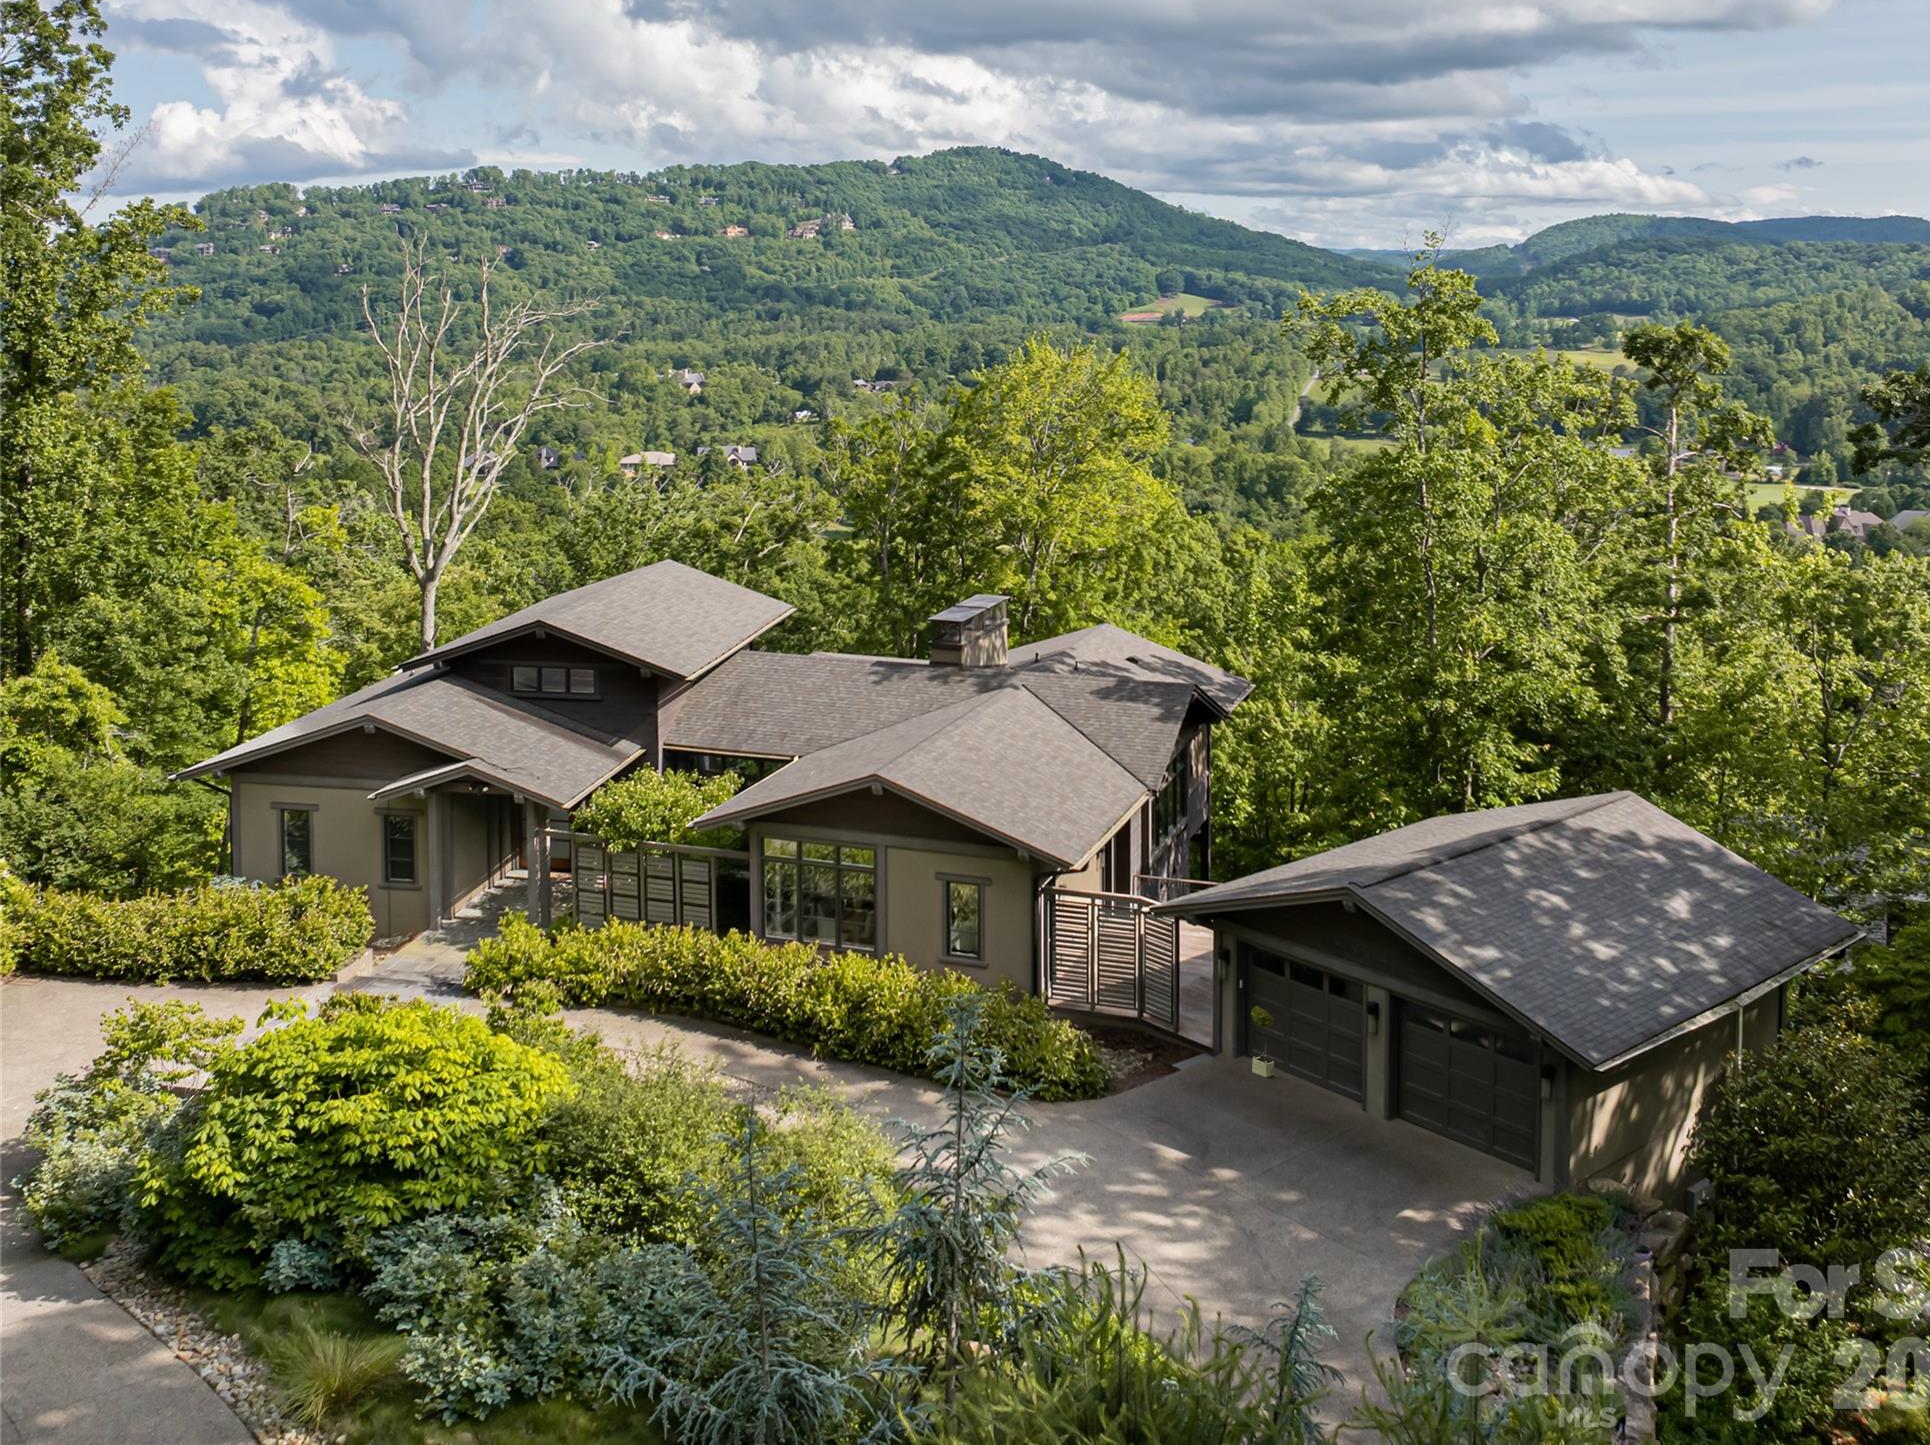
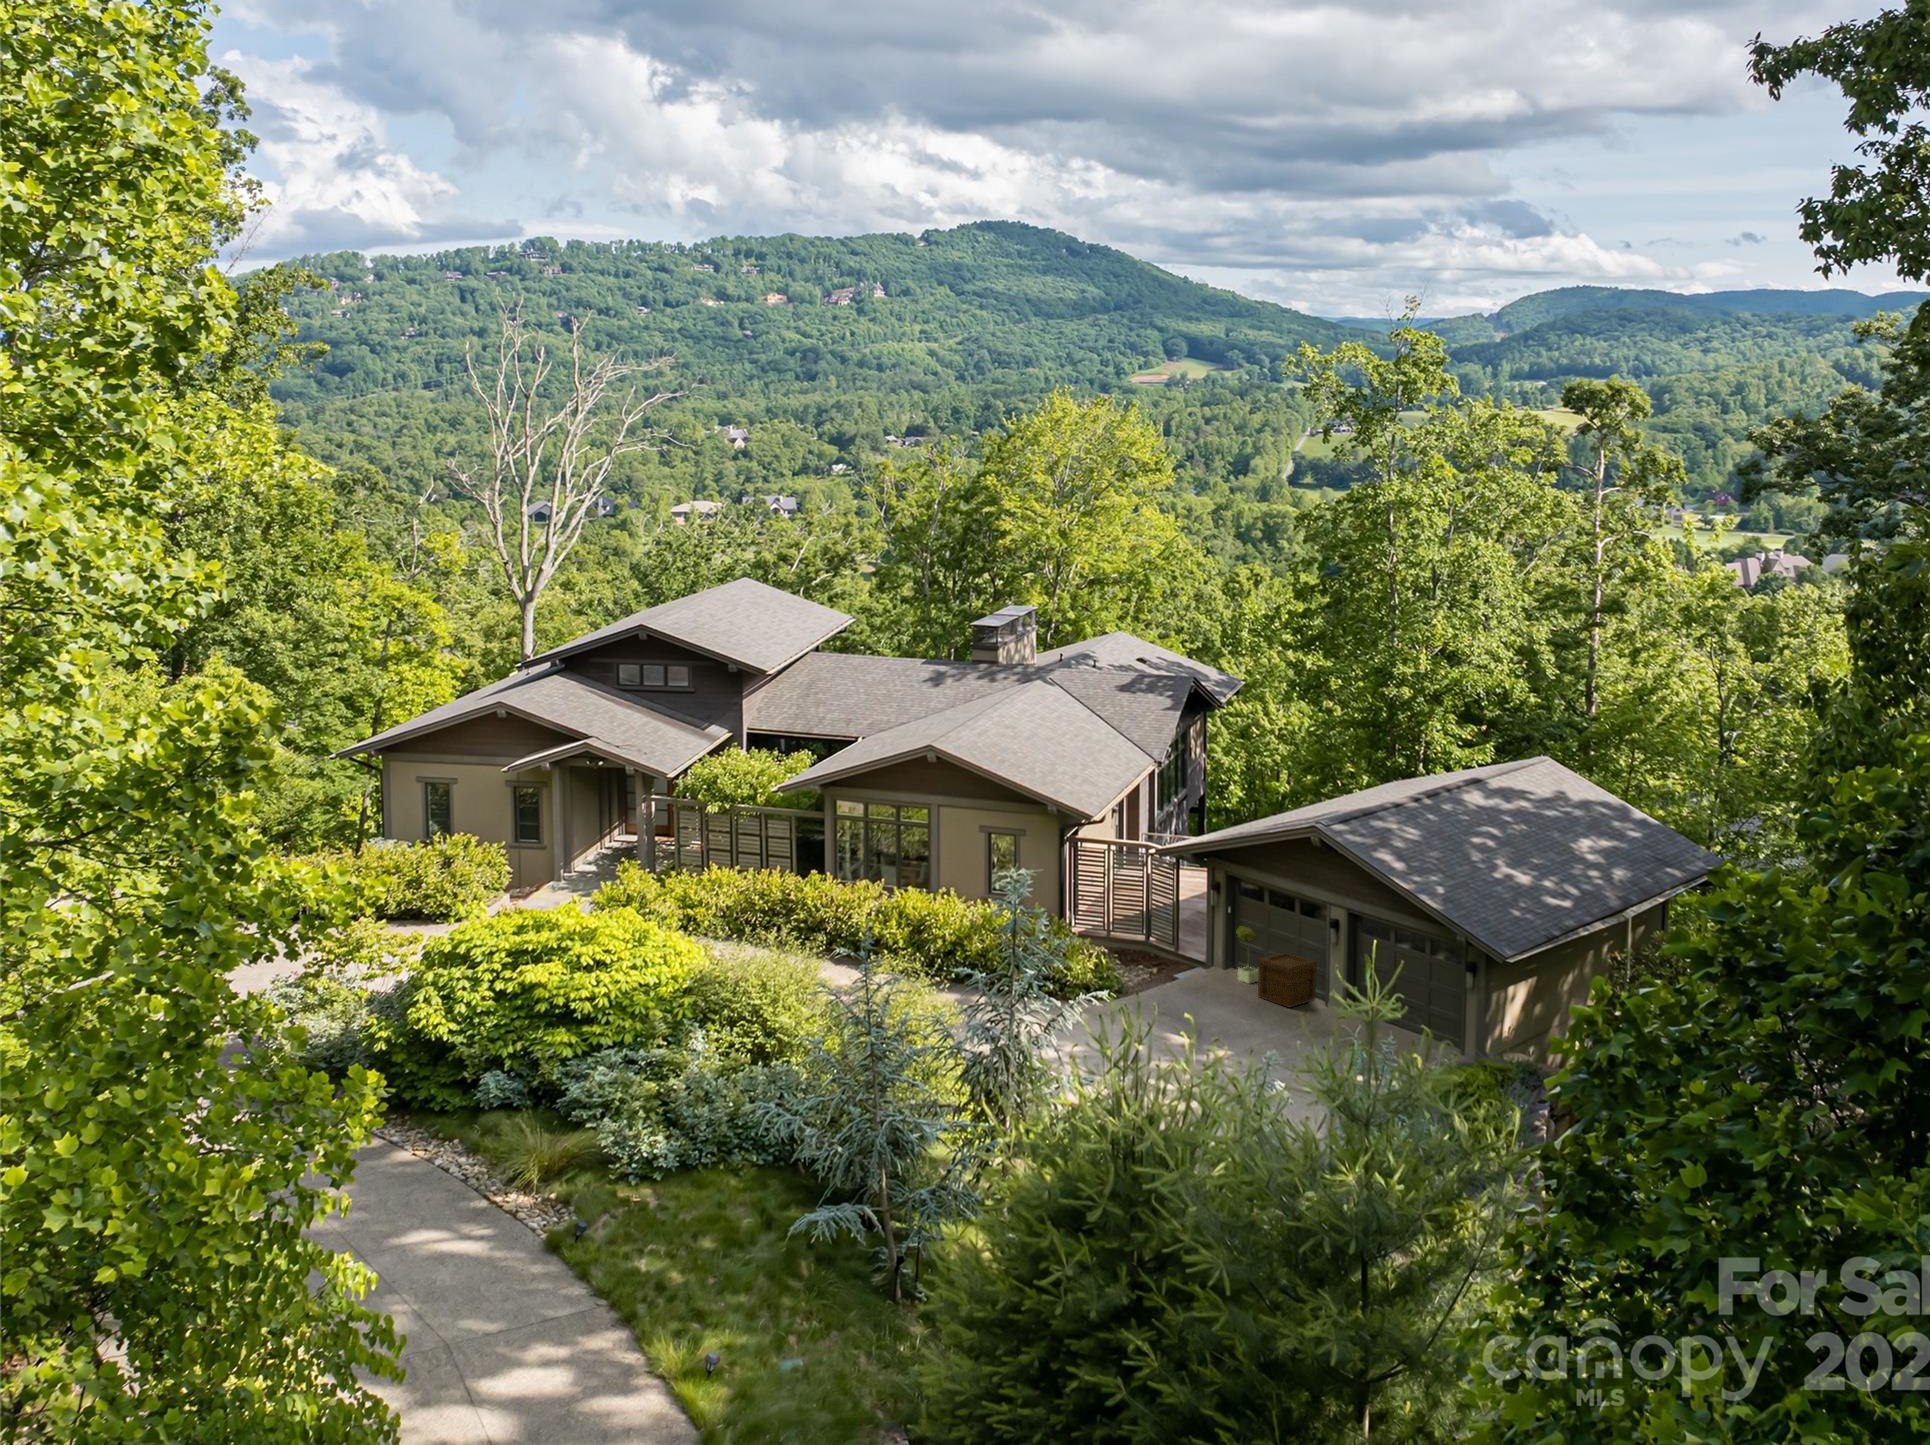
wooden crate: none [1278,1041,1352,1115] -> present [1258,953,1317,1007]

